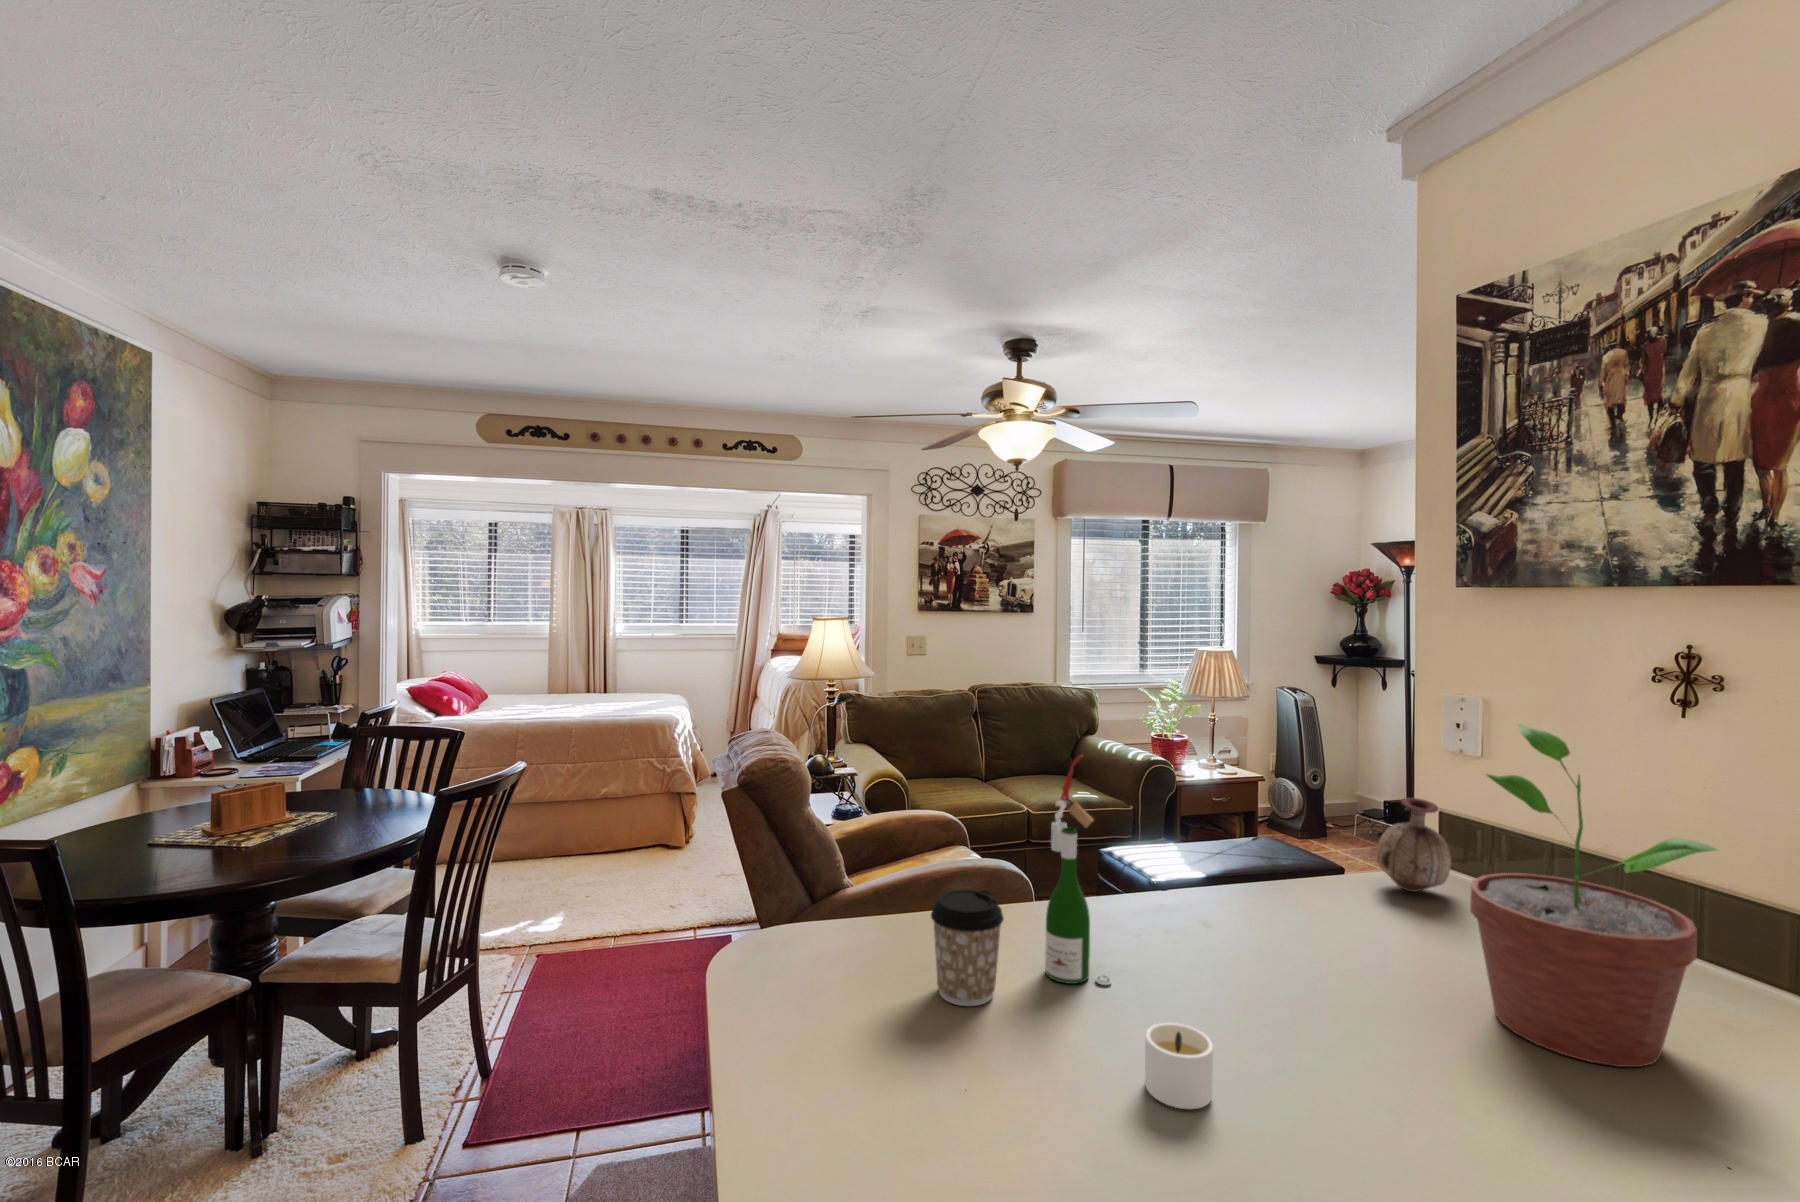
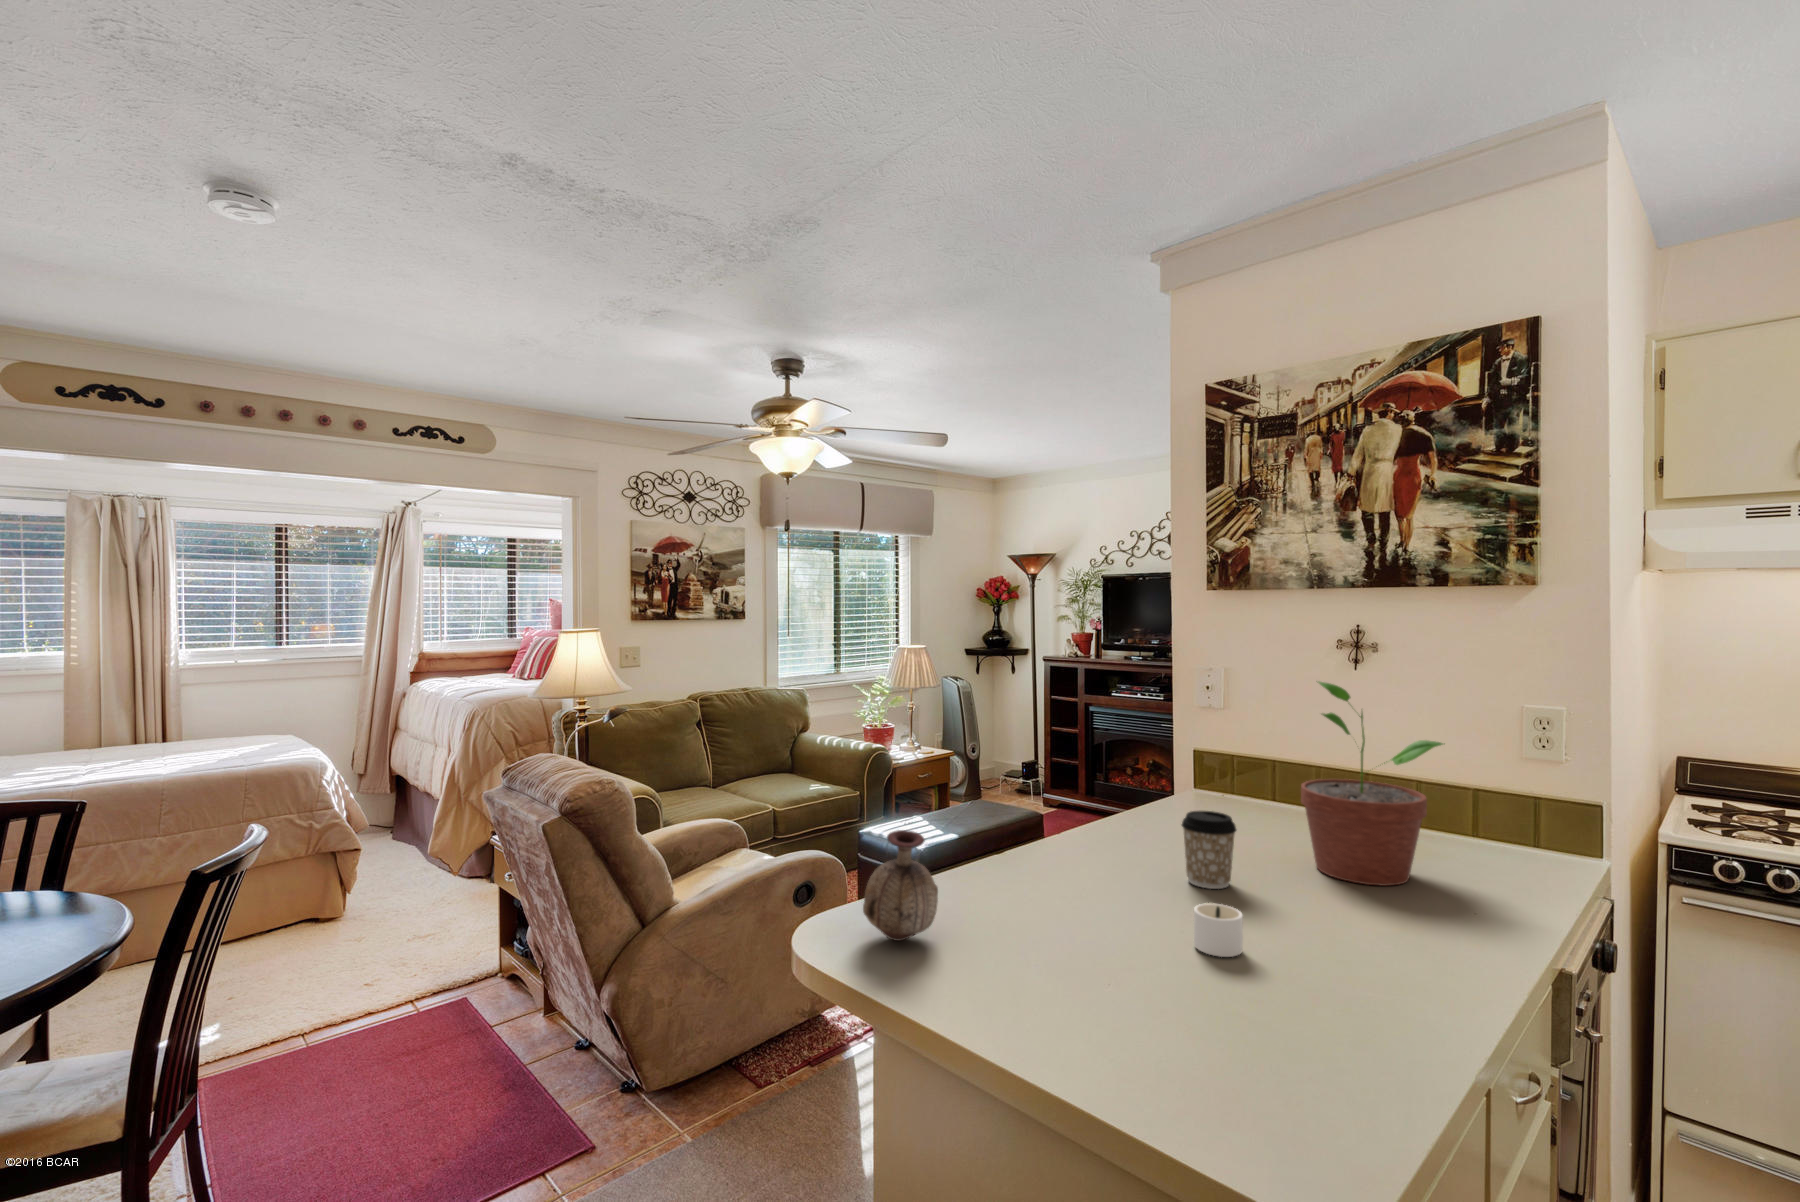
wine bottle: present [1045,755,1112,985] -> none [1050,723,1105,905]
vase: present [1377,798,1451,892] -> present [863,830,938,941]
coffee cup: present [931,890,1004,1006] -> present [1182,811,1236,889]

